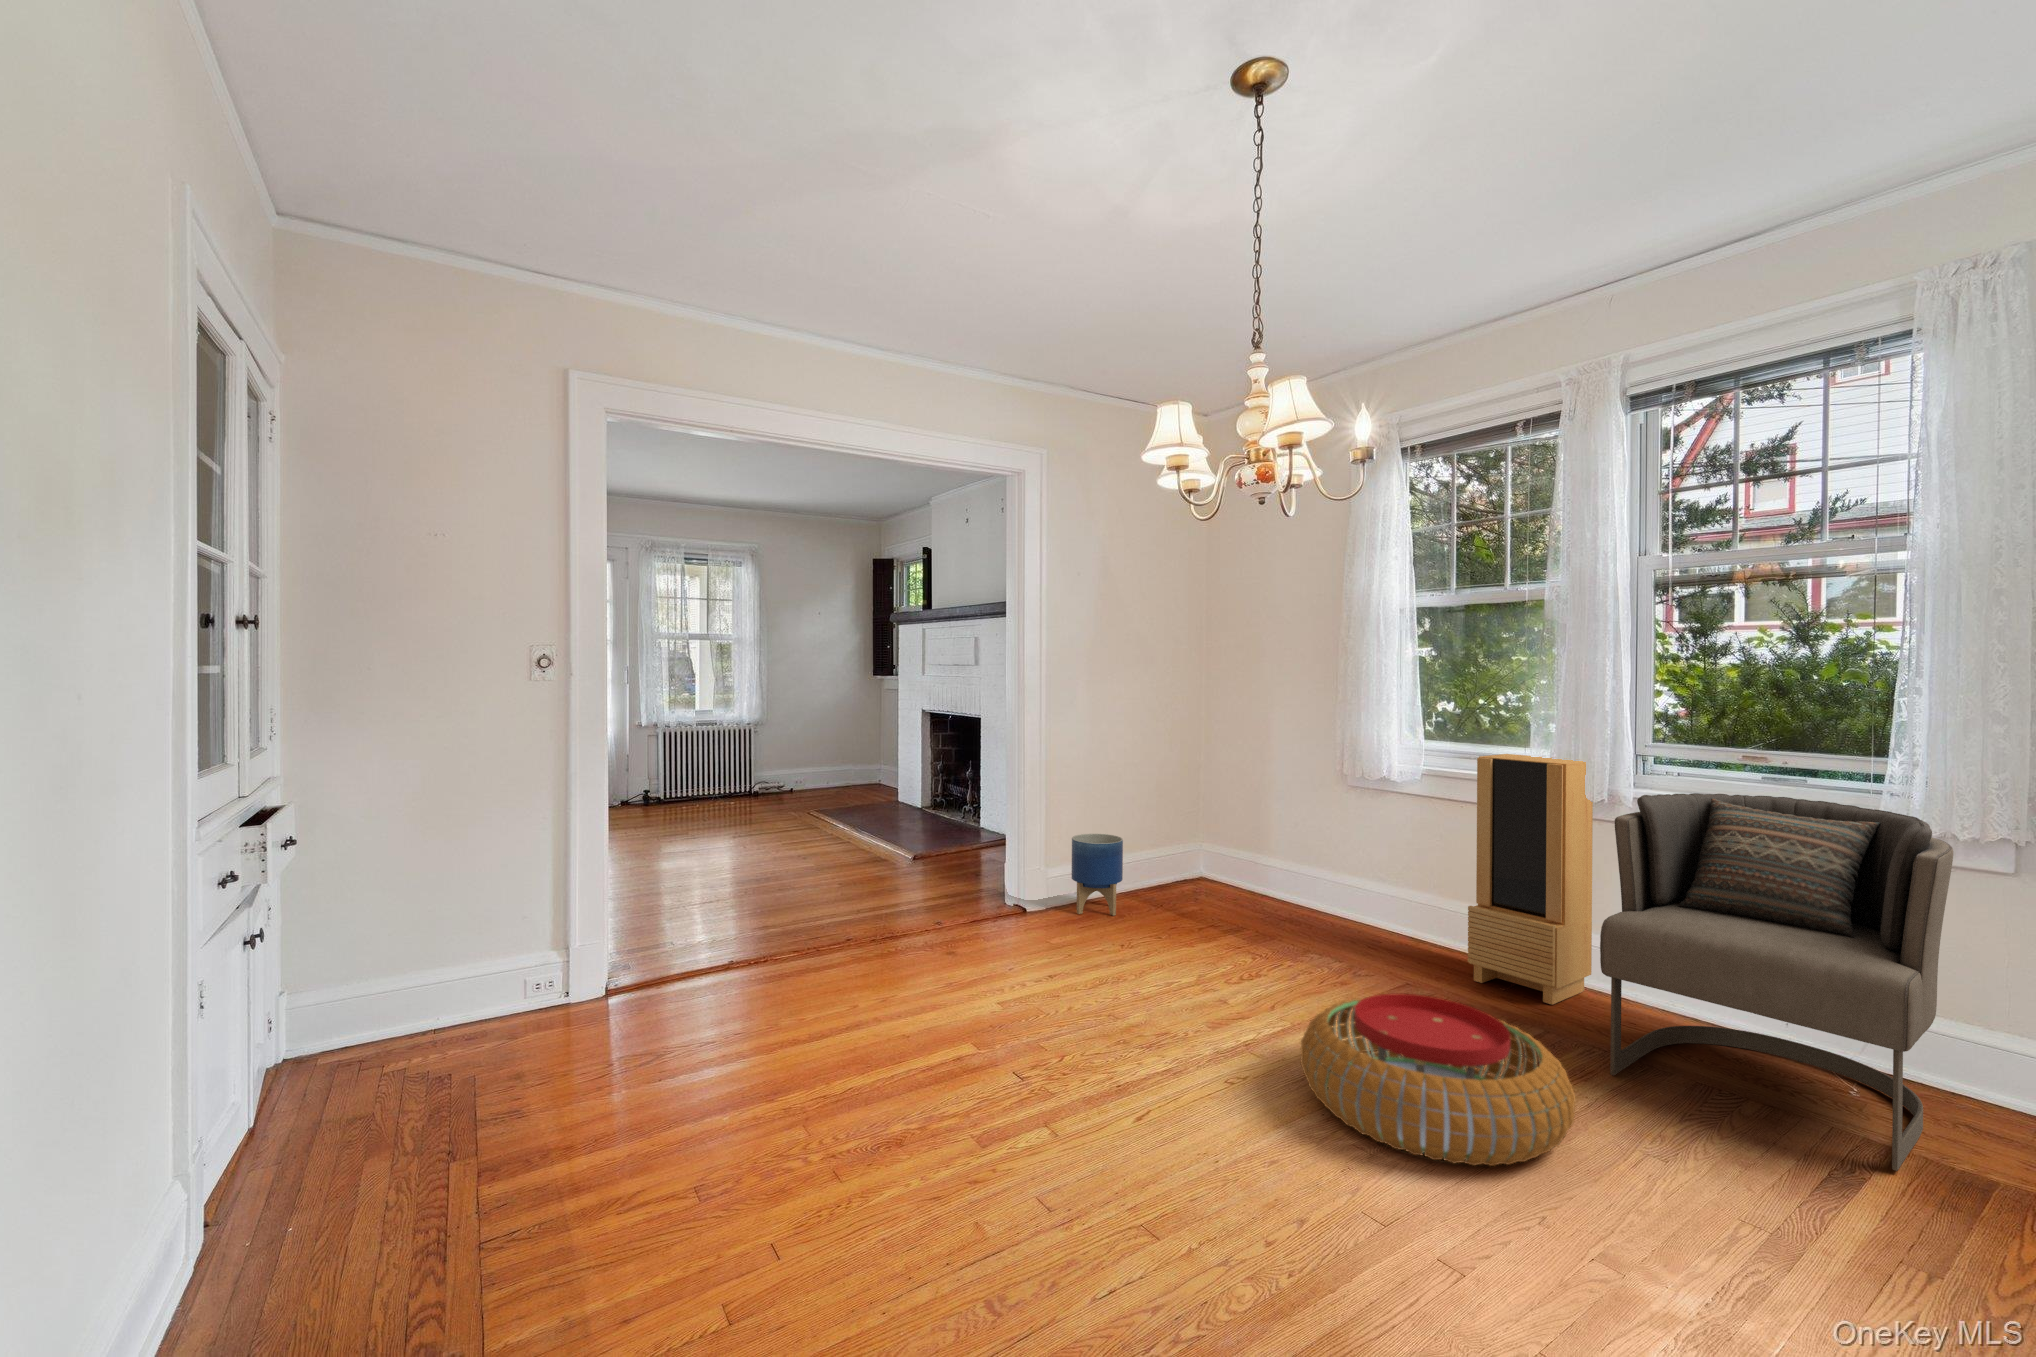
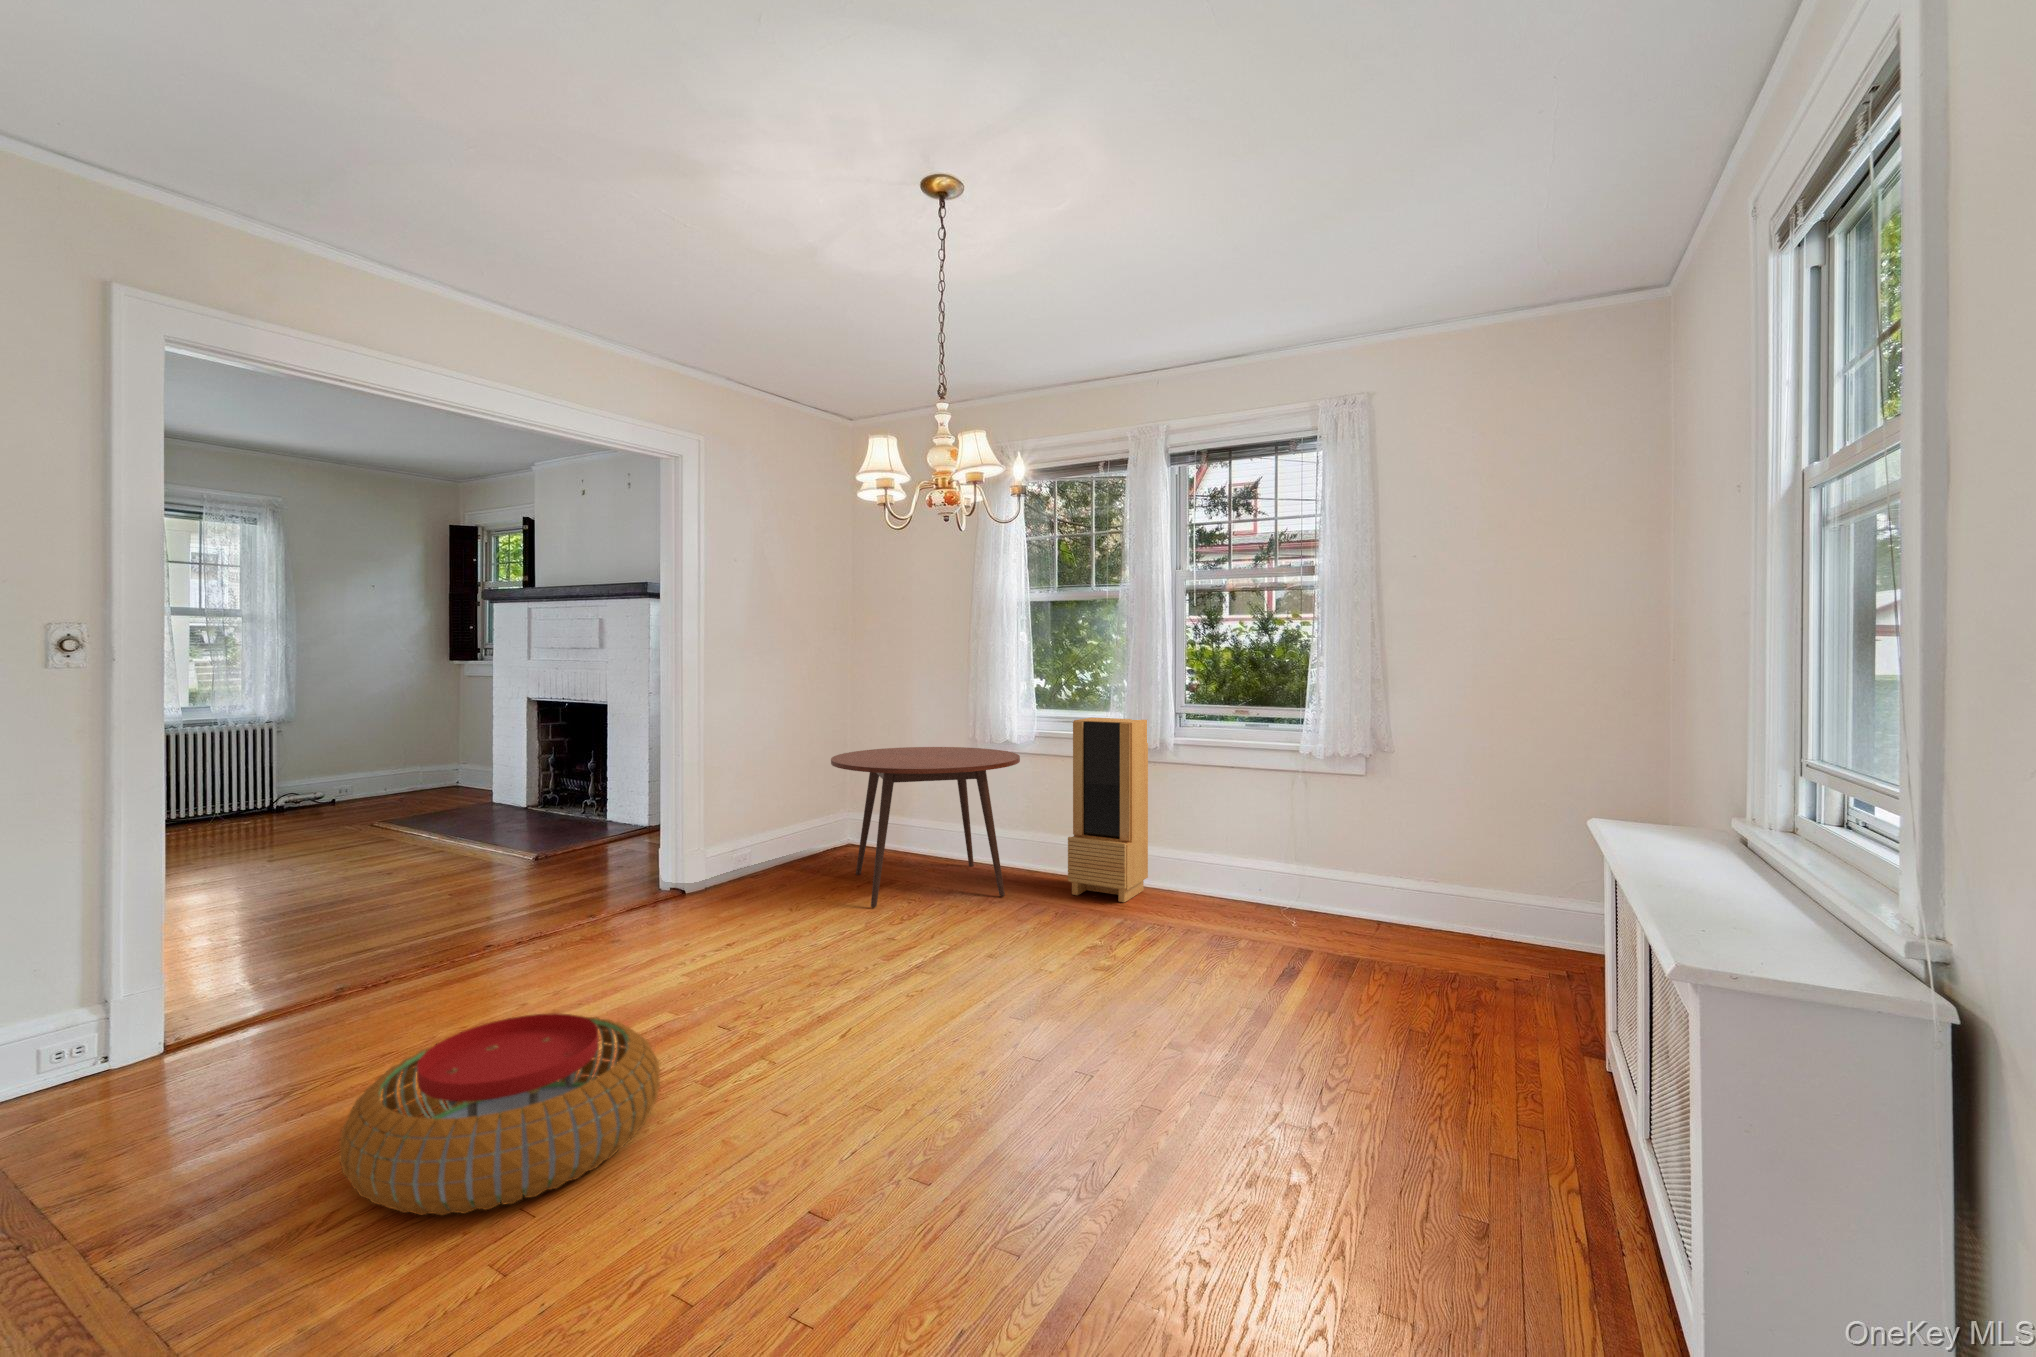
dining table: none [1174,776,1404,969] -> present [831,747,1020,908]
armchair: present [1600,793,1953,1171] -> none [1157,738,1338,964]
planter: present [1072,834,1123,916] -> none [729,811,780,889]
pouf: present [1301,994,1575,1166] -> present [339,1013,660,1216]

